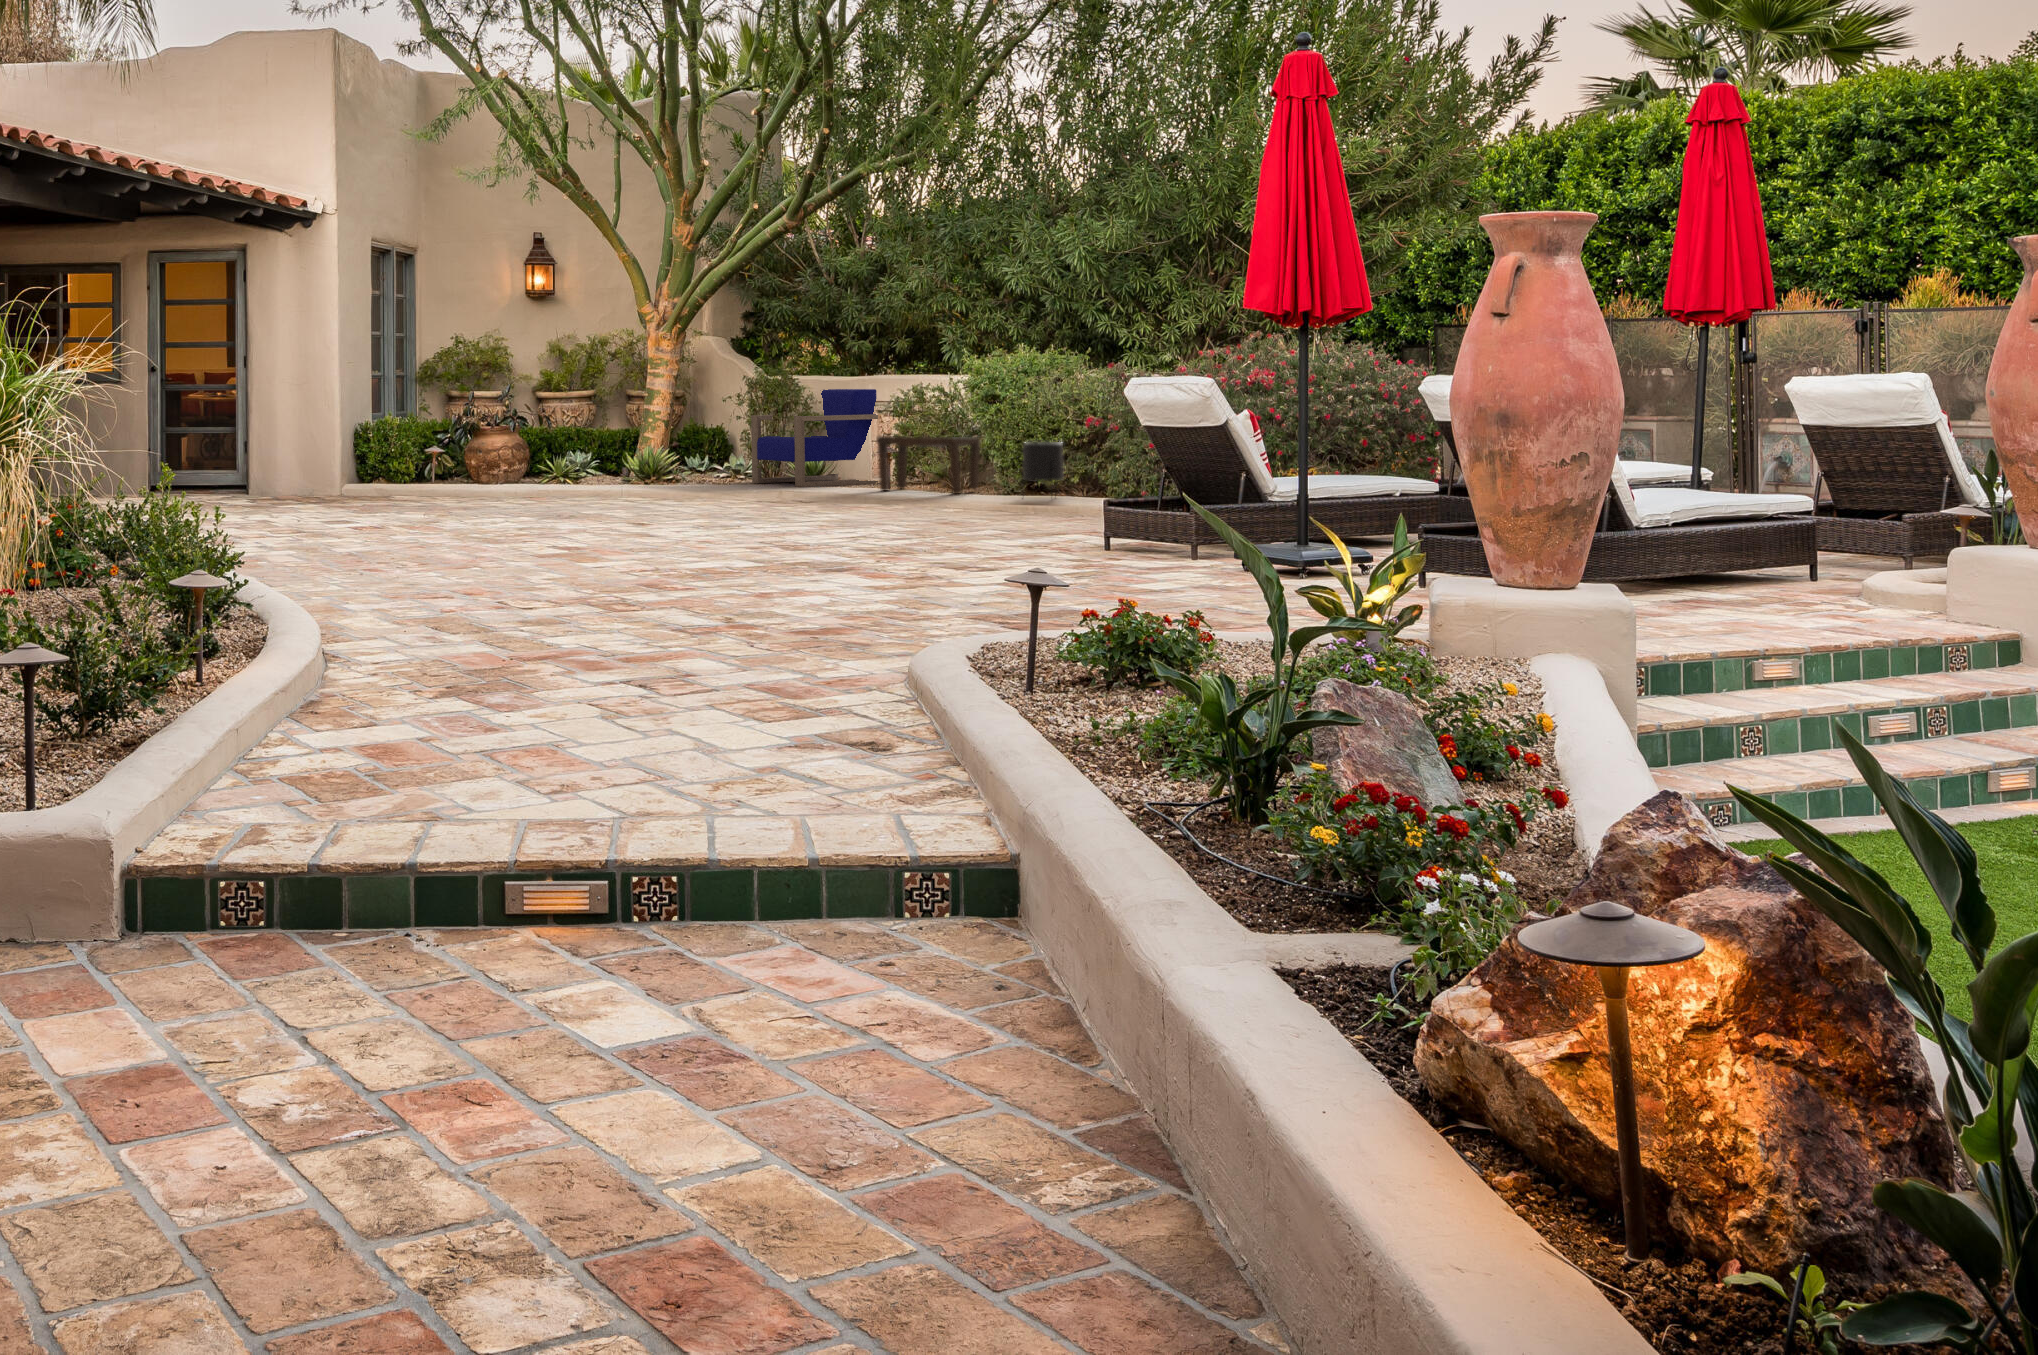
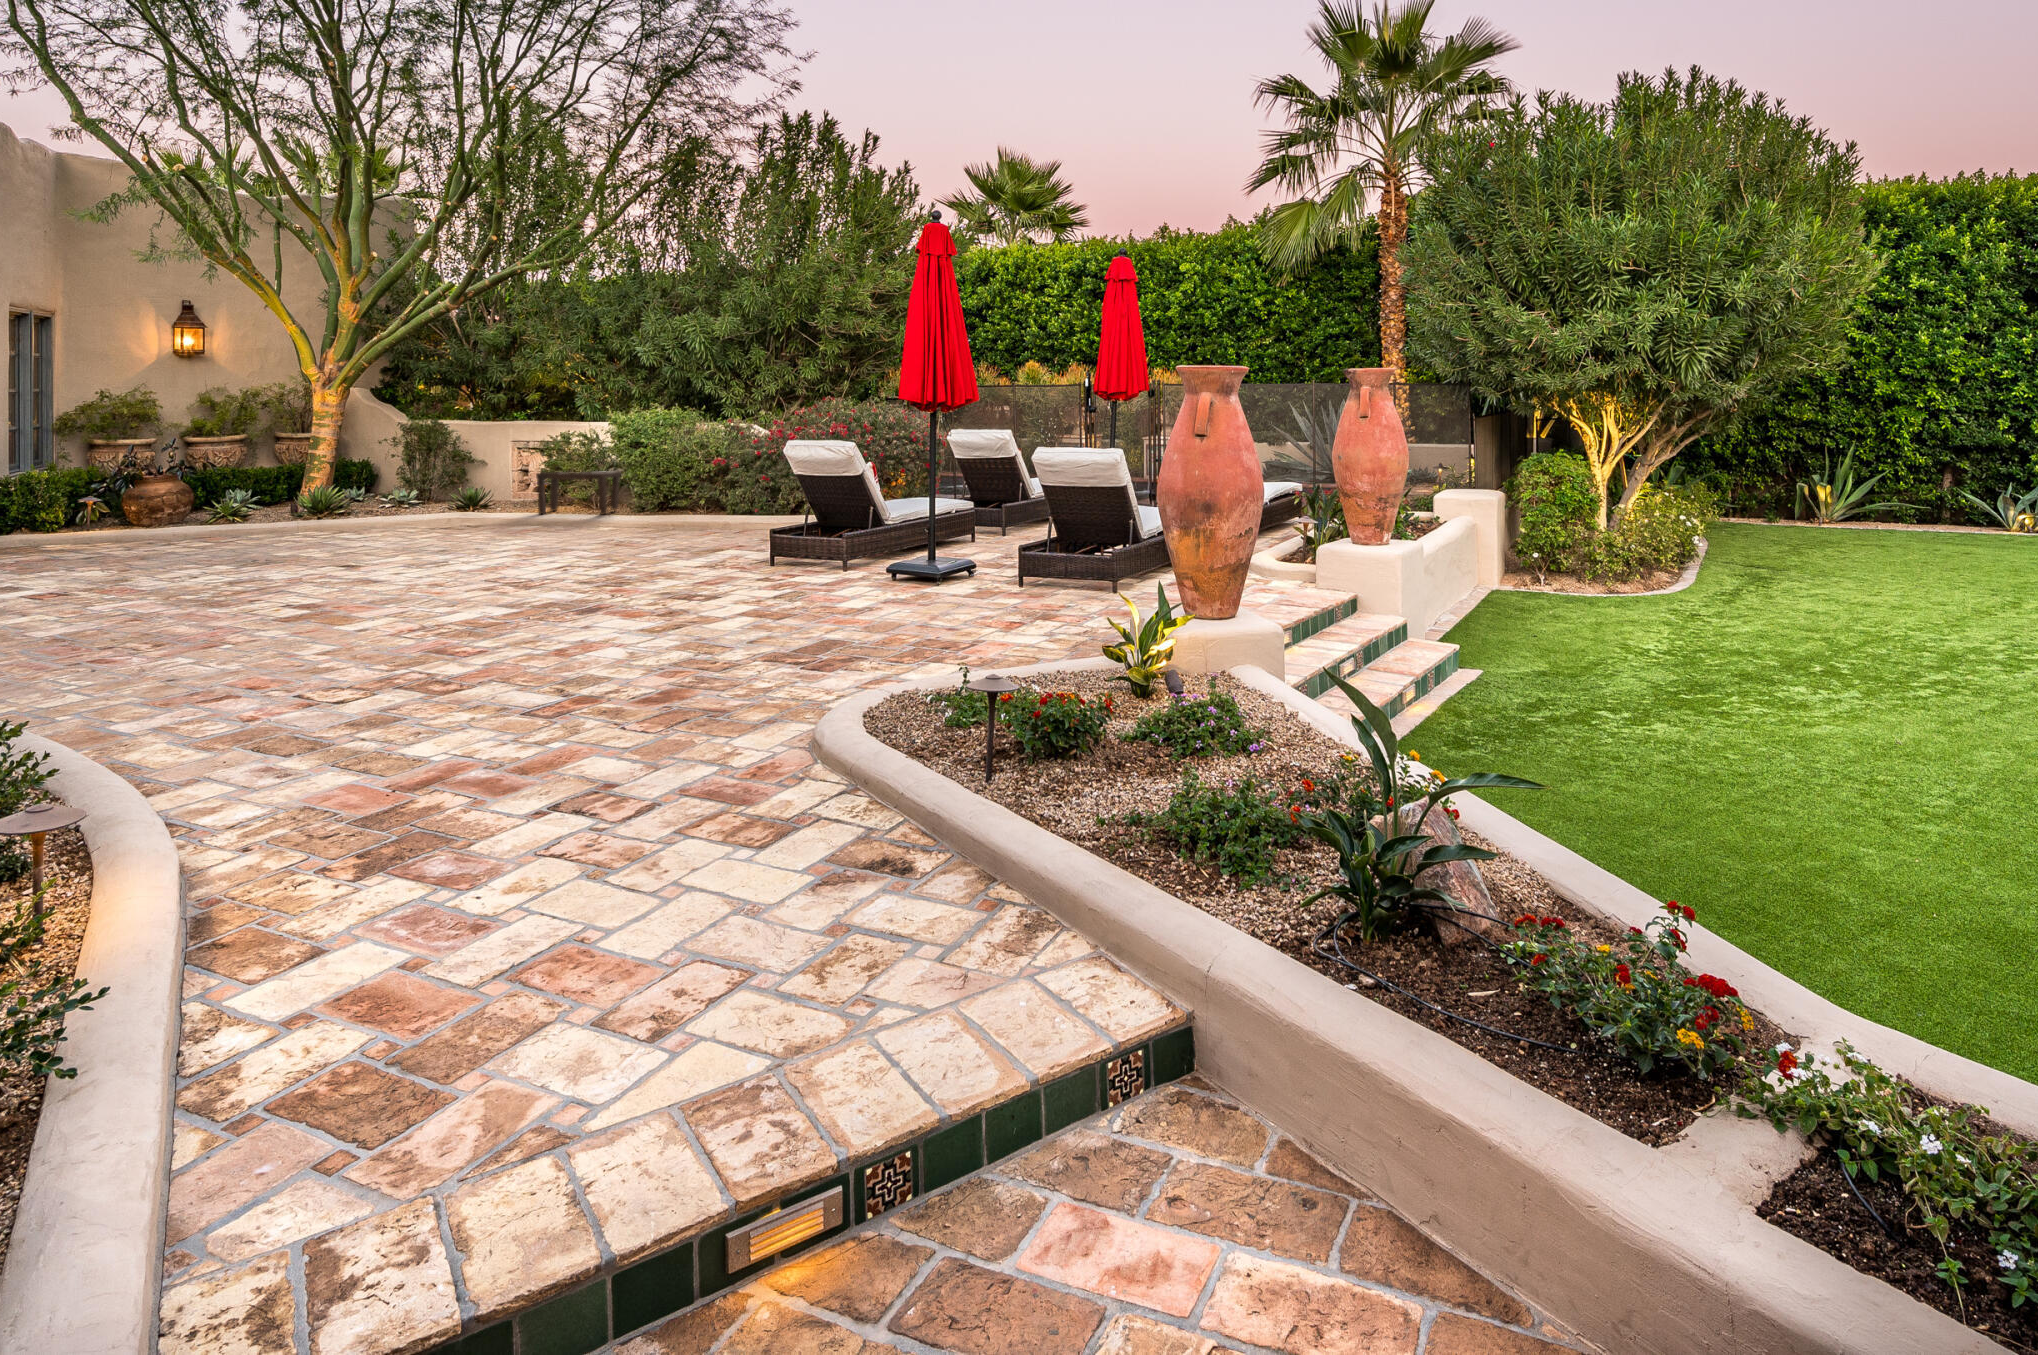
armchair: present [751,389,878,487] -> none [415,432,531,513]
planter: present [1022,442,1064,489] -> none [659,475,690,517]

